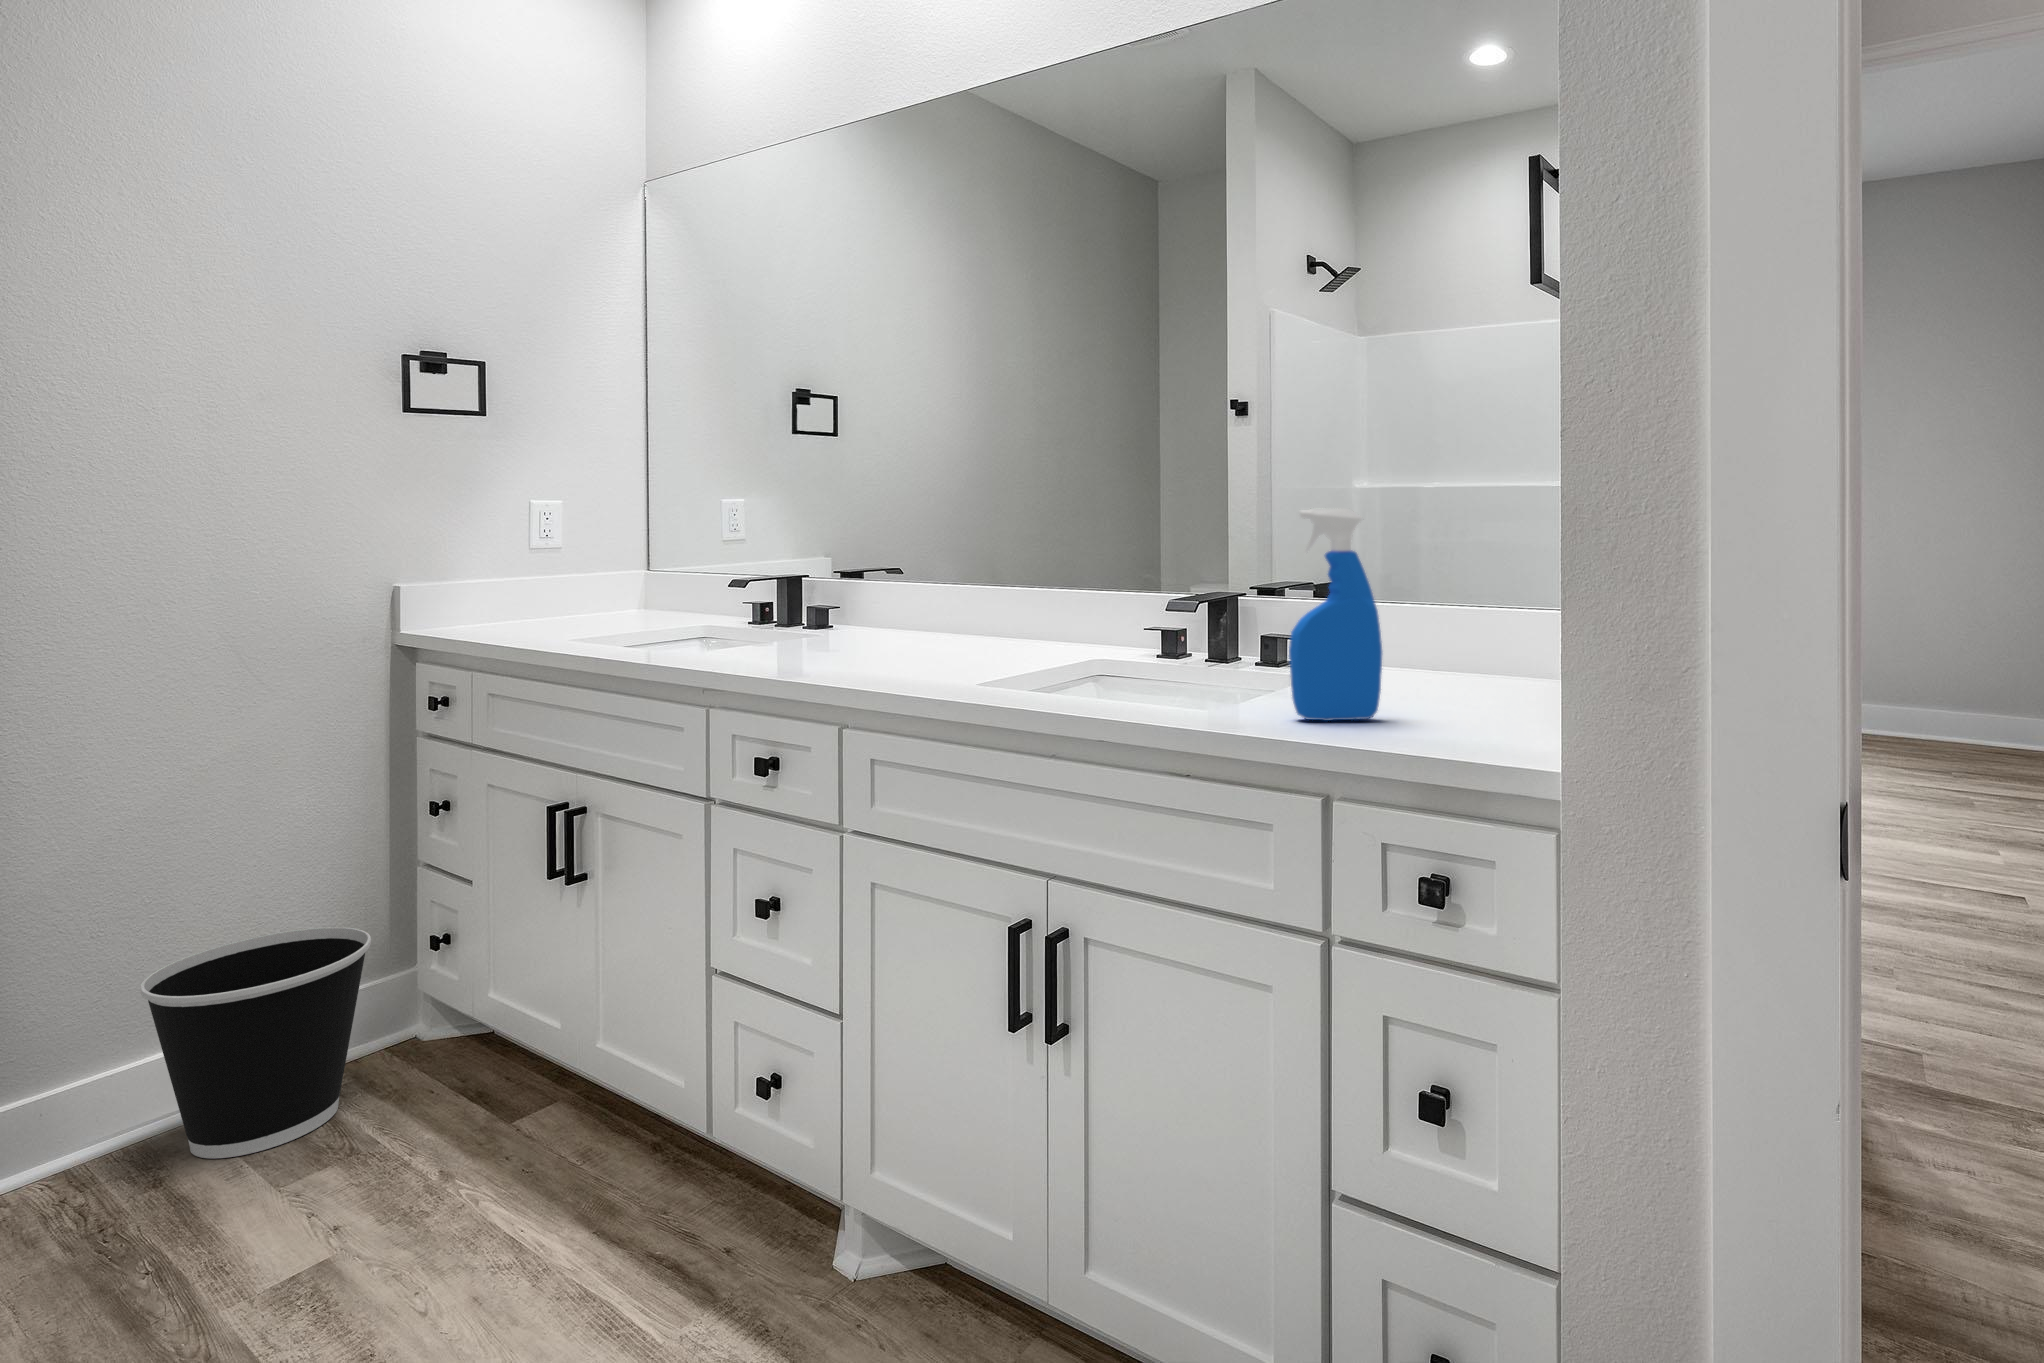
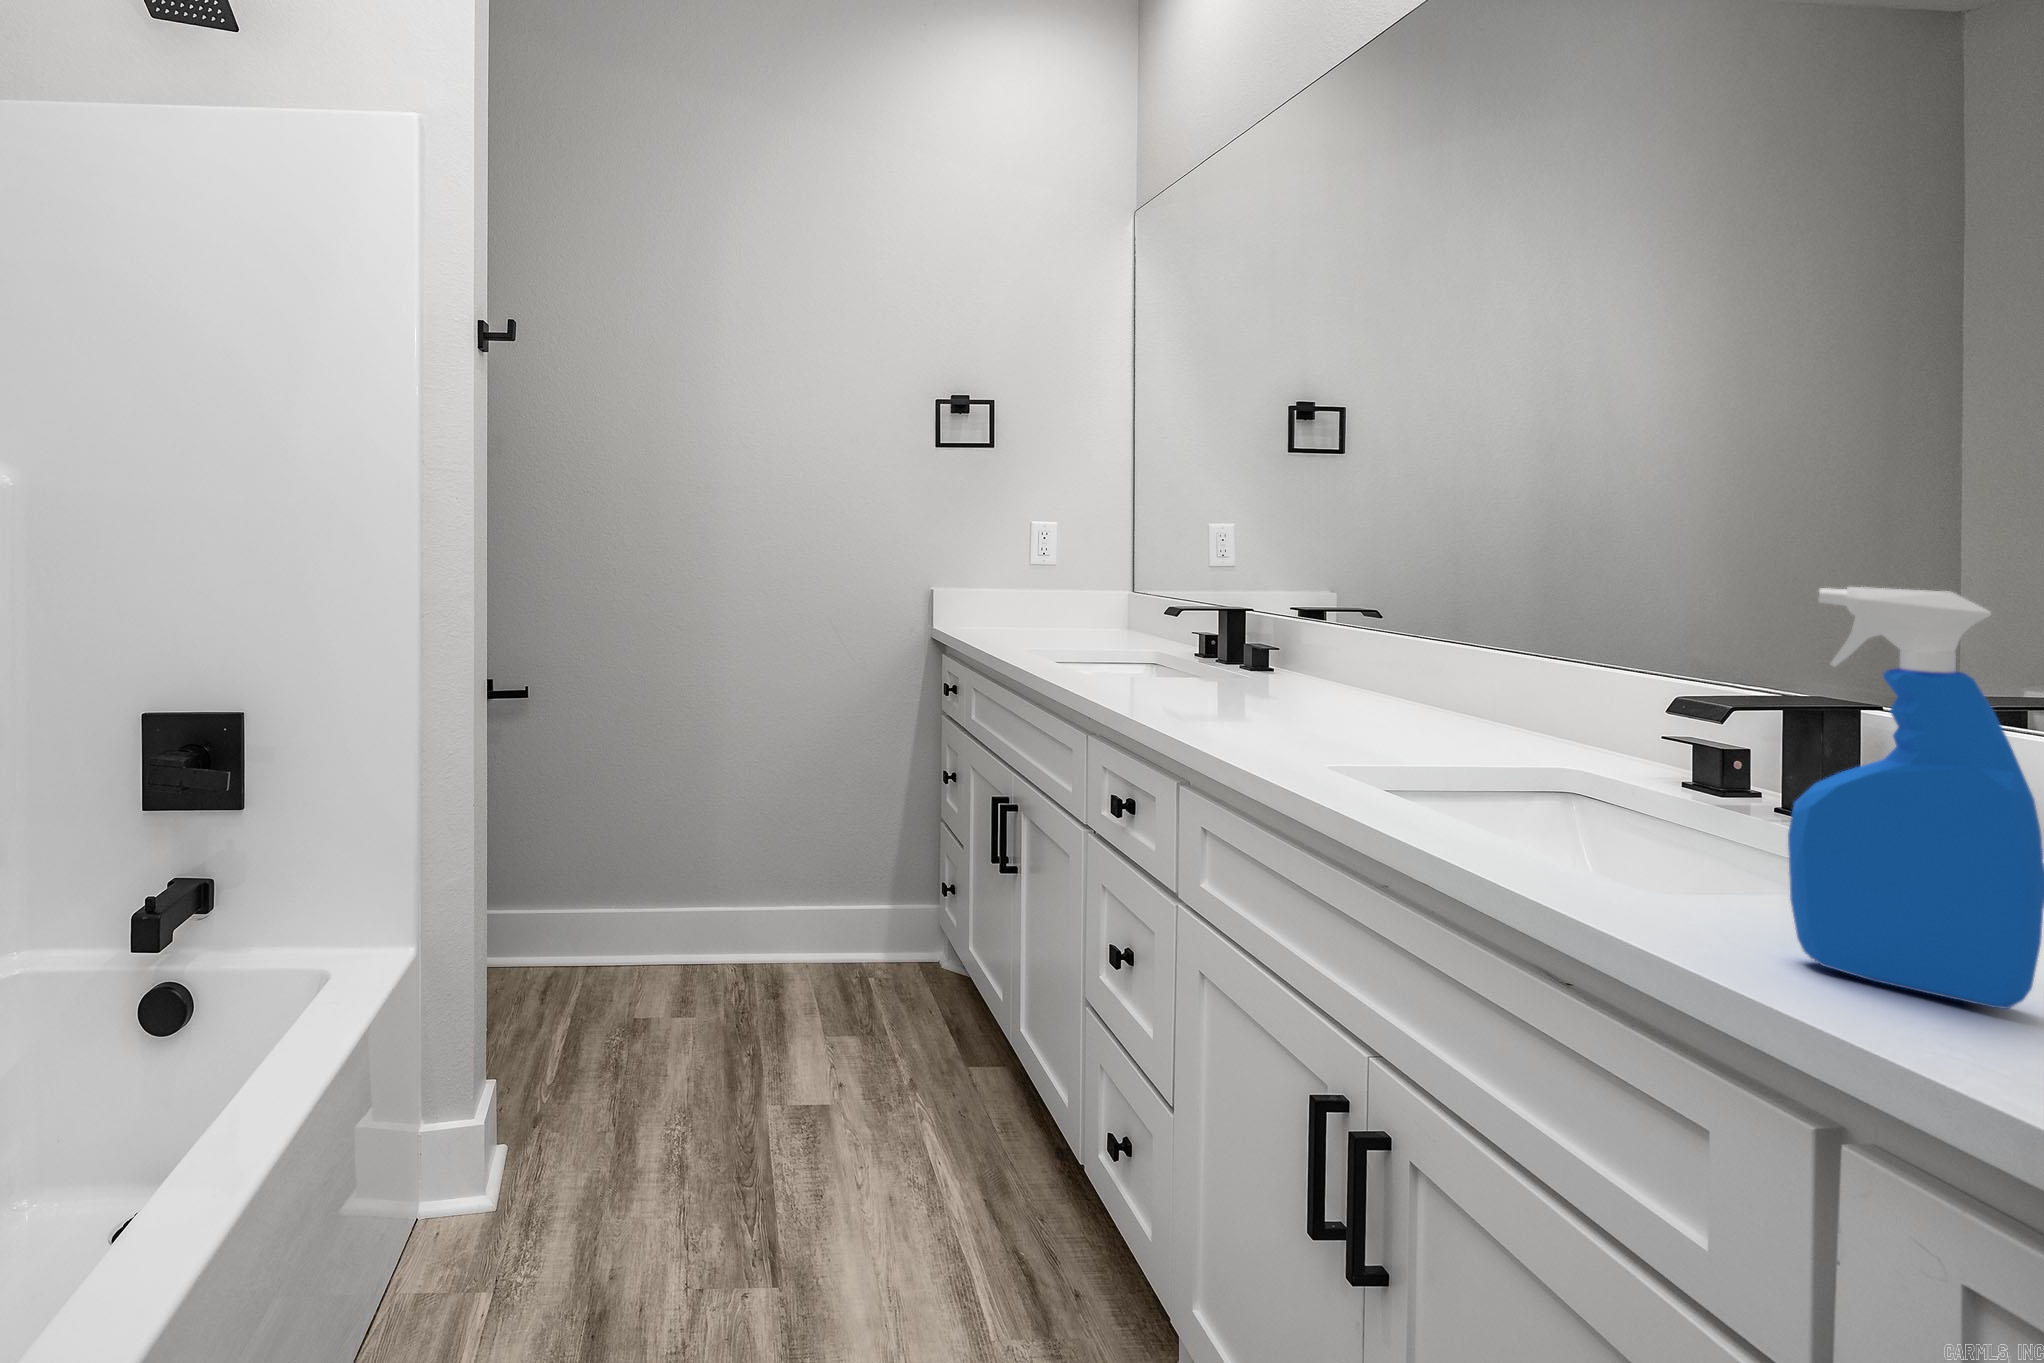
wastebasket: present [140,927,371,1159] -> none [774,844,900,1005]

